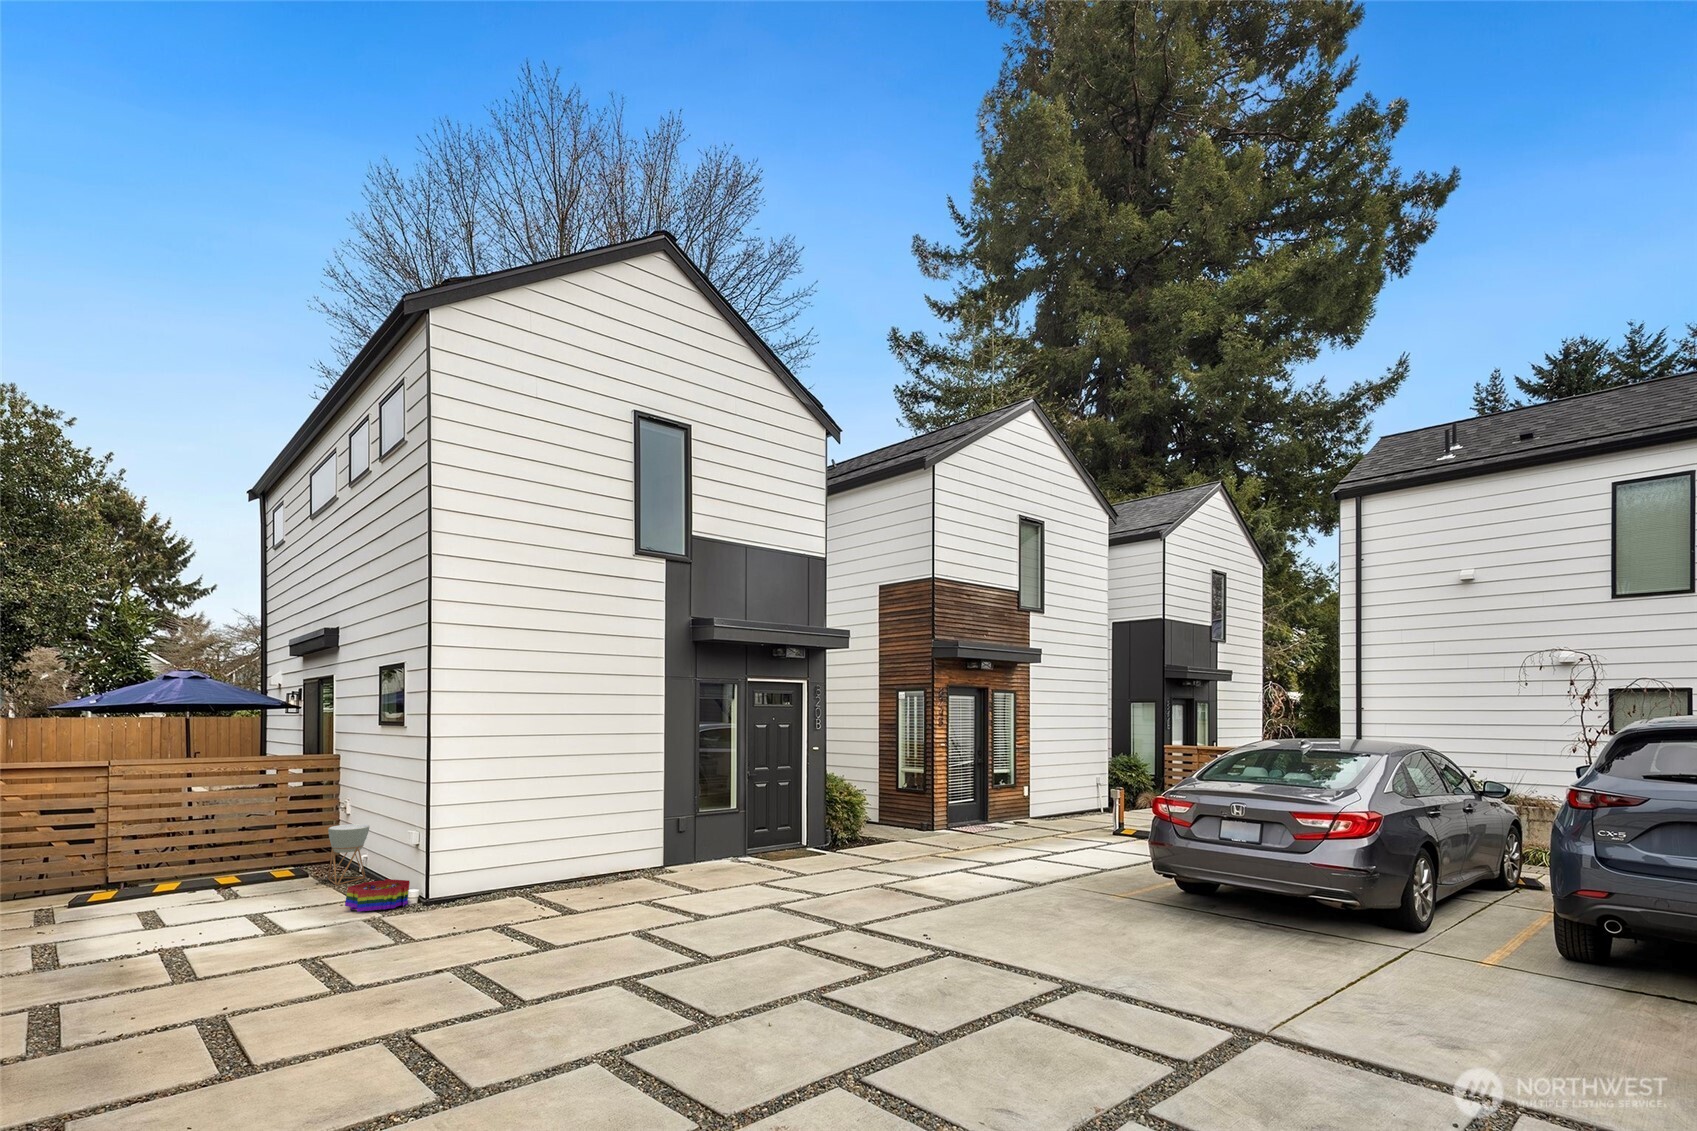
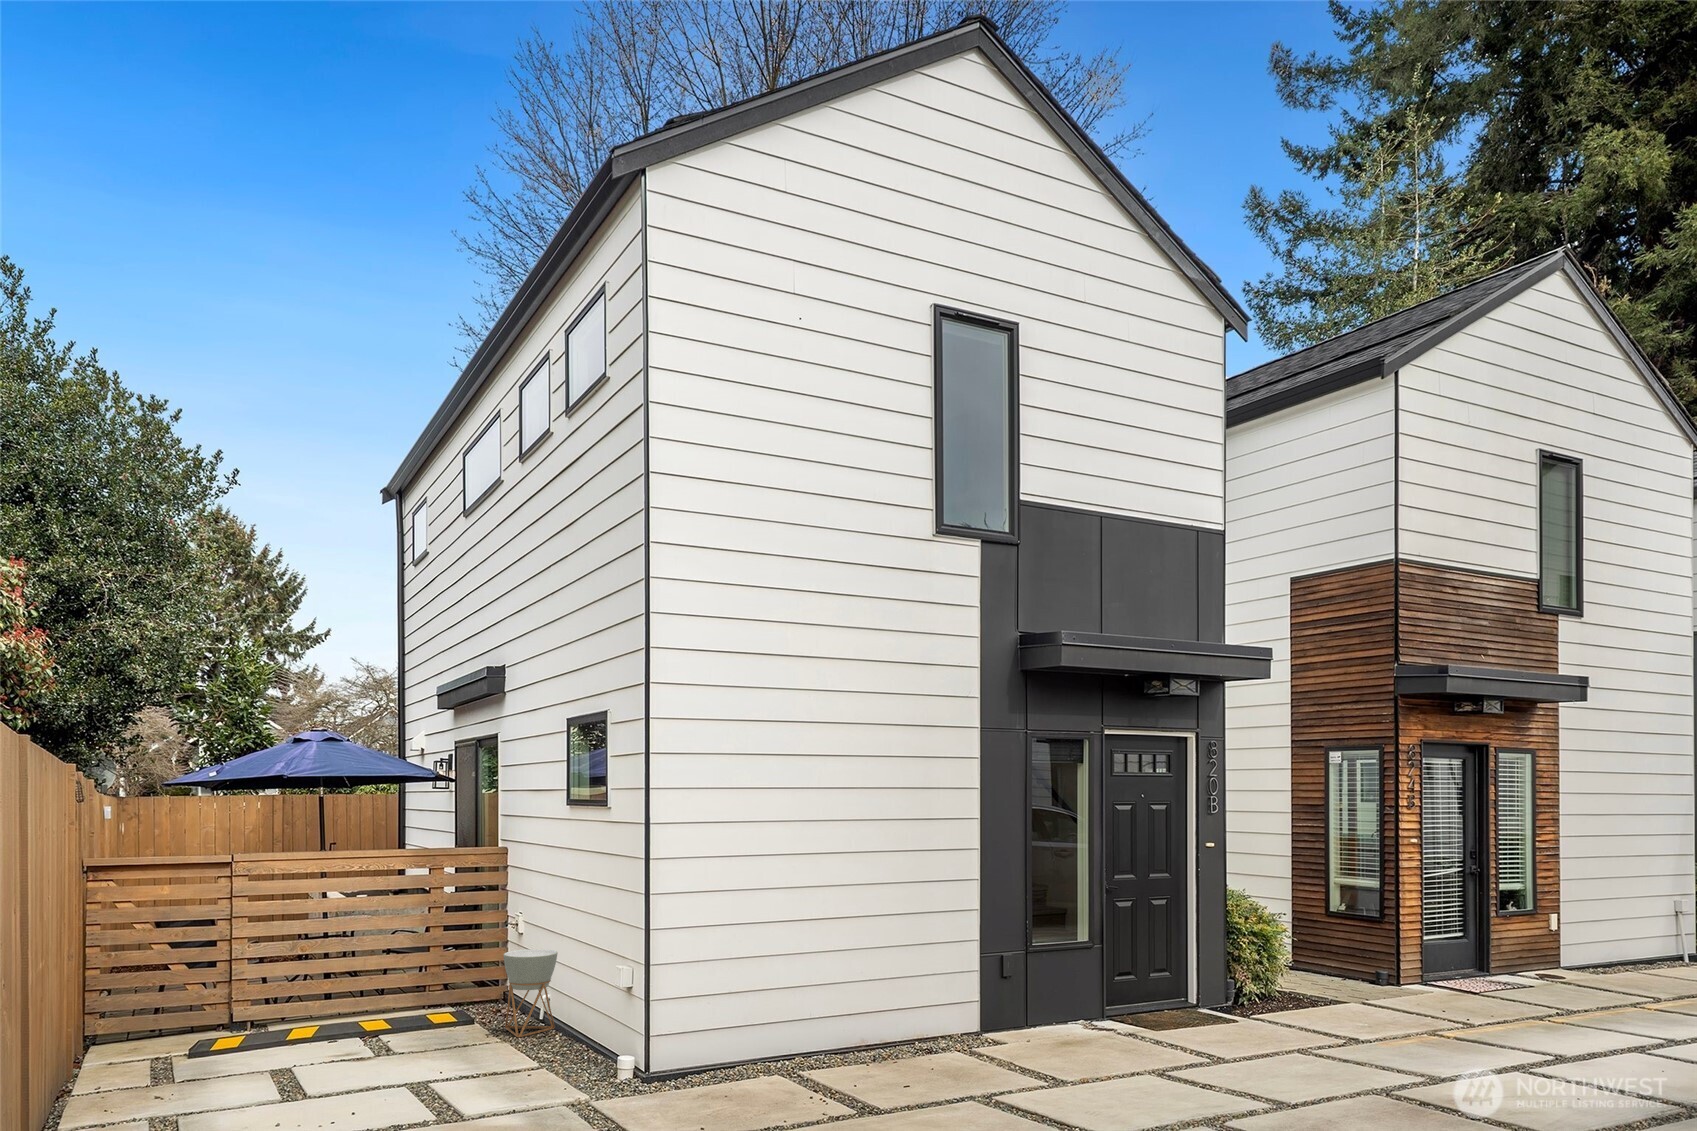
storage bin: present [345,879,410,912] -> none [536,1033,623,1081]

